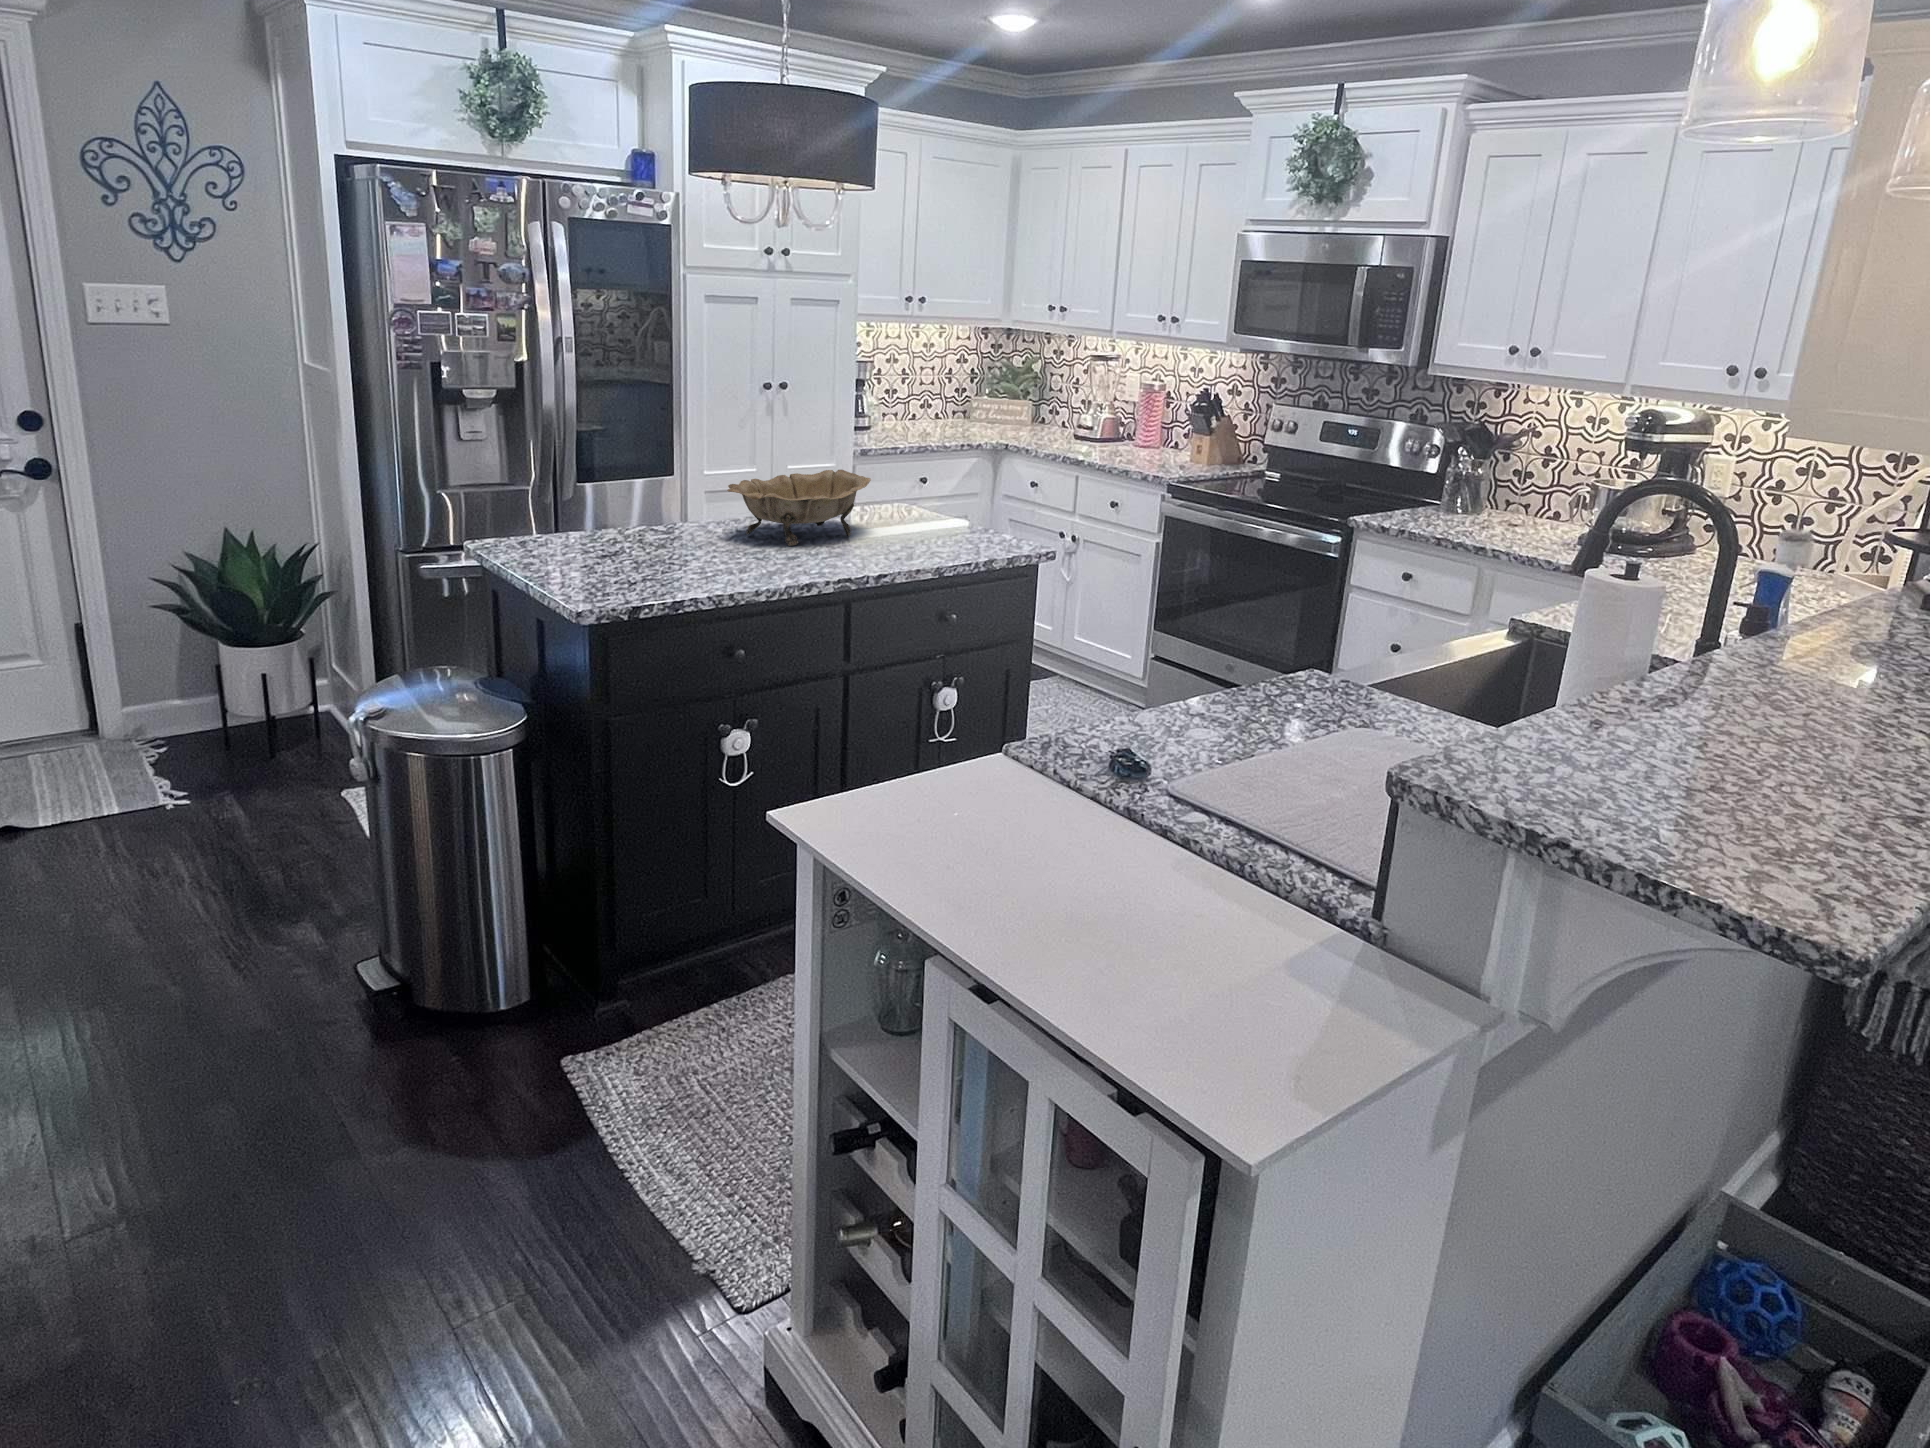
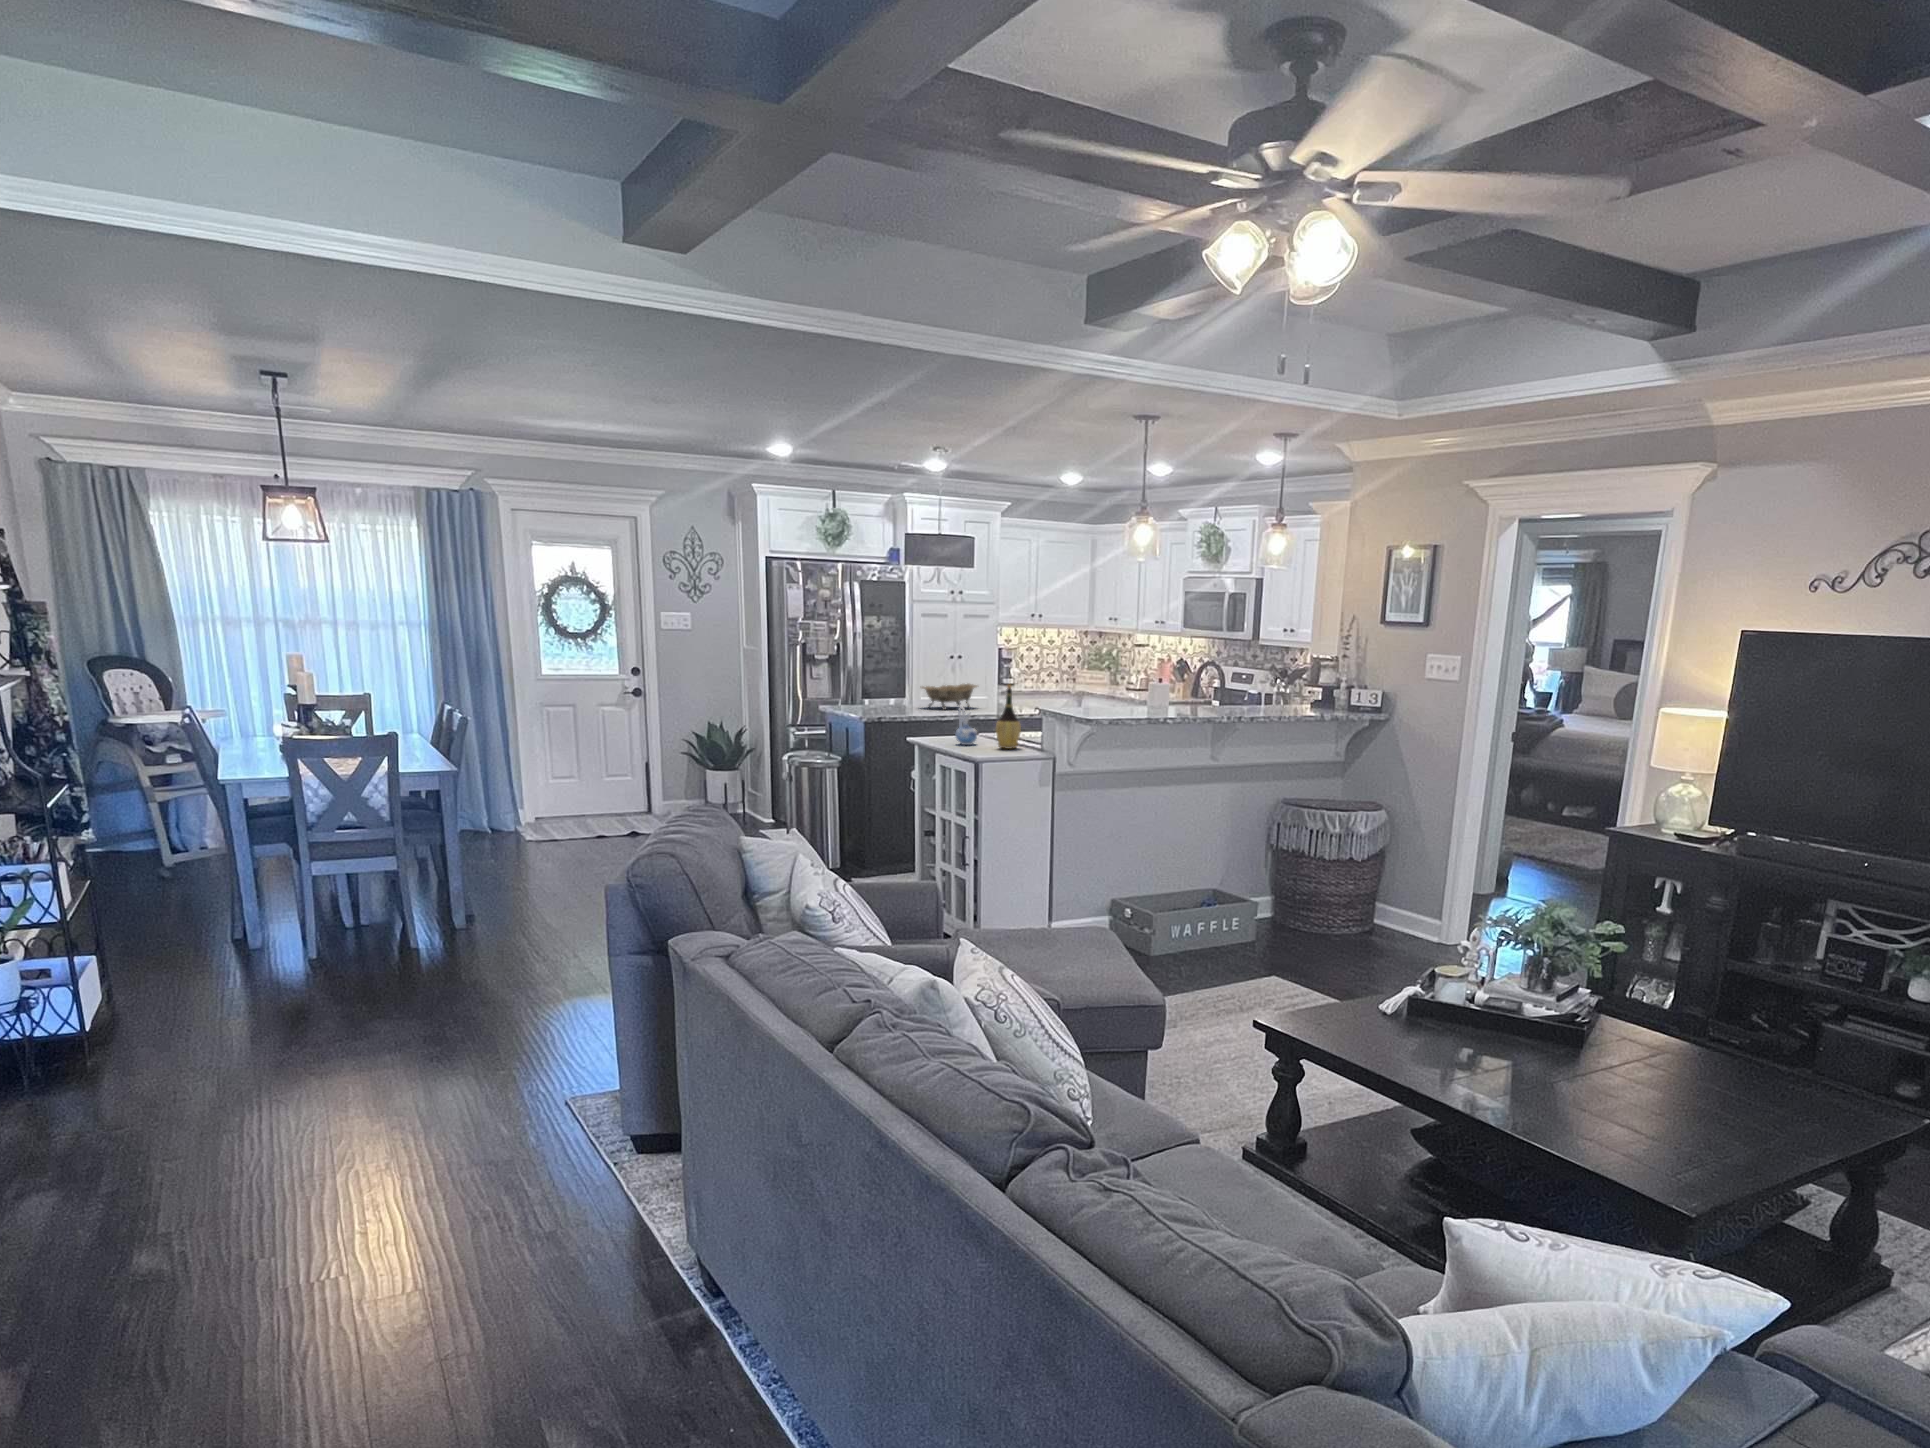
wine bottle: none [1230,700,1356,1000] -> present [996,685,1021,749]
ceramic pitcher: none [1000,755,1099,929] -> present [955,706,977,745]

